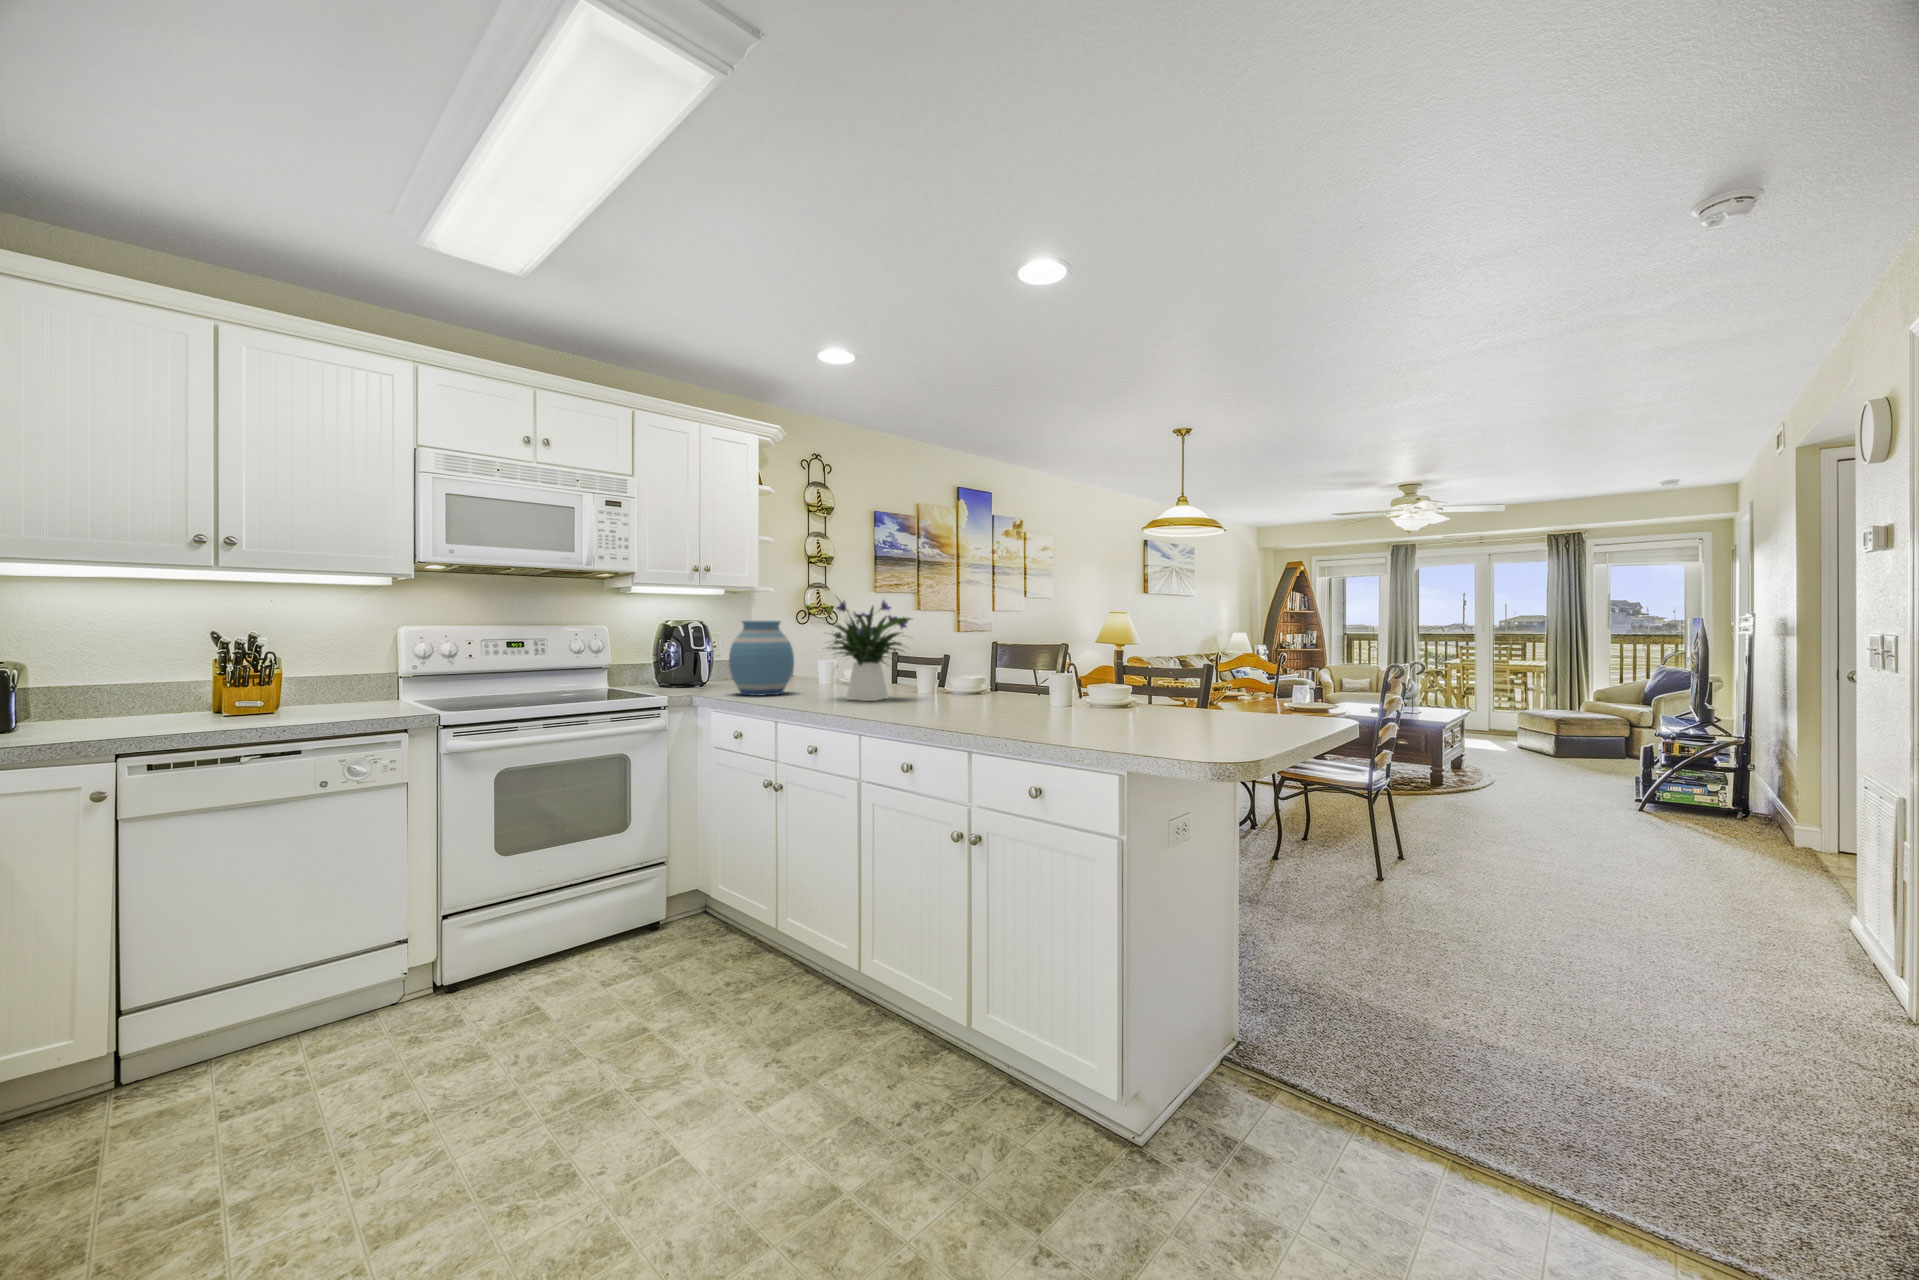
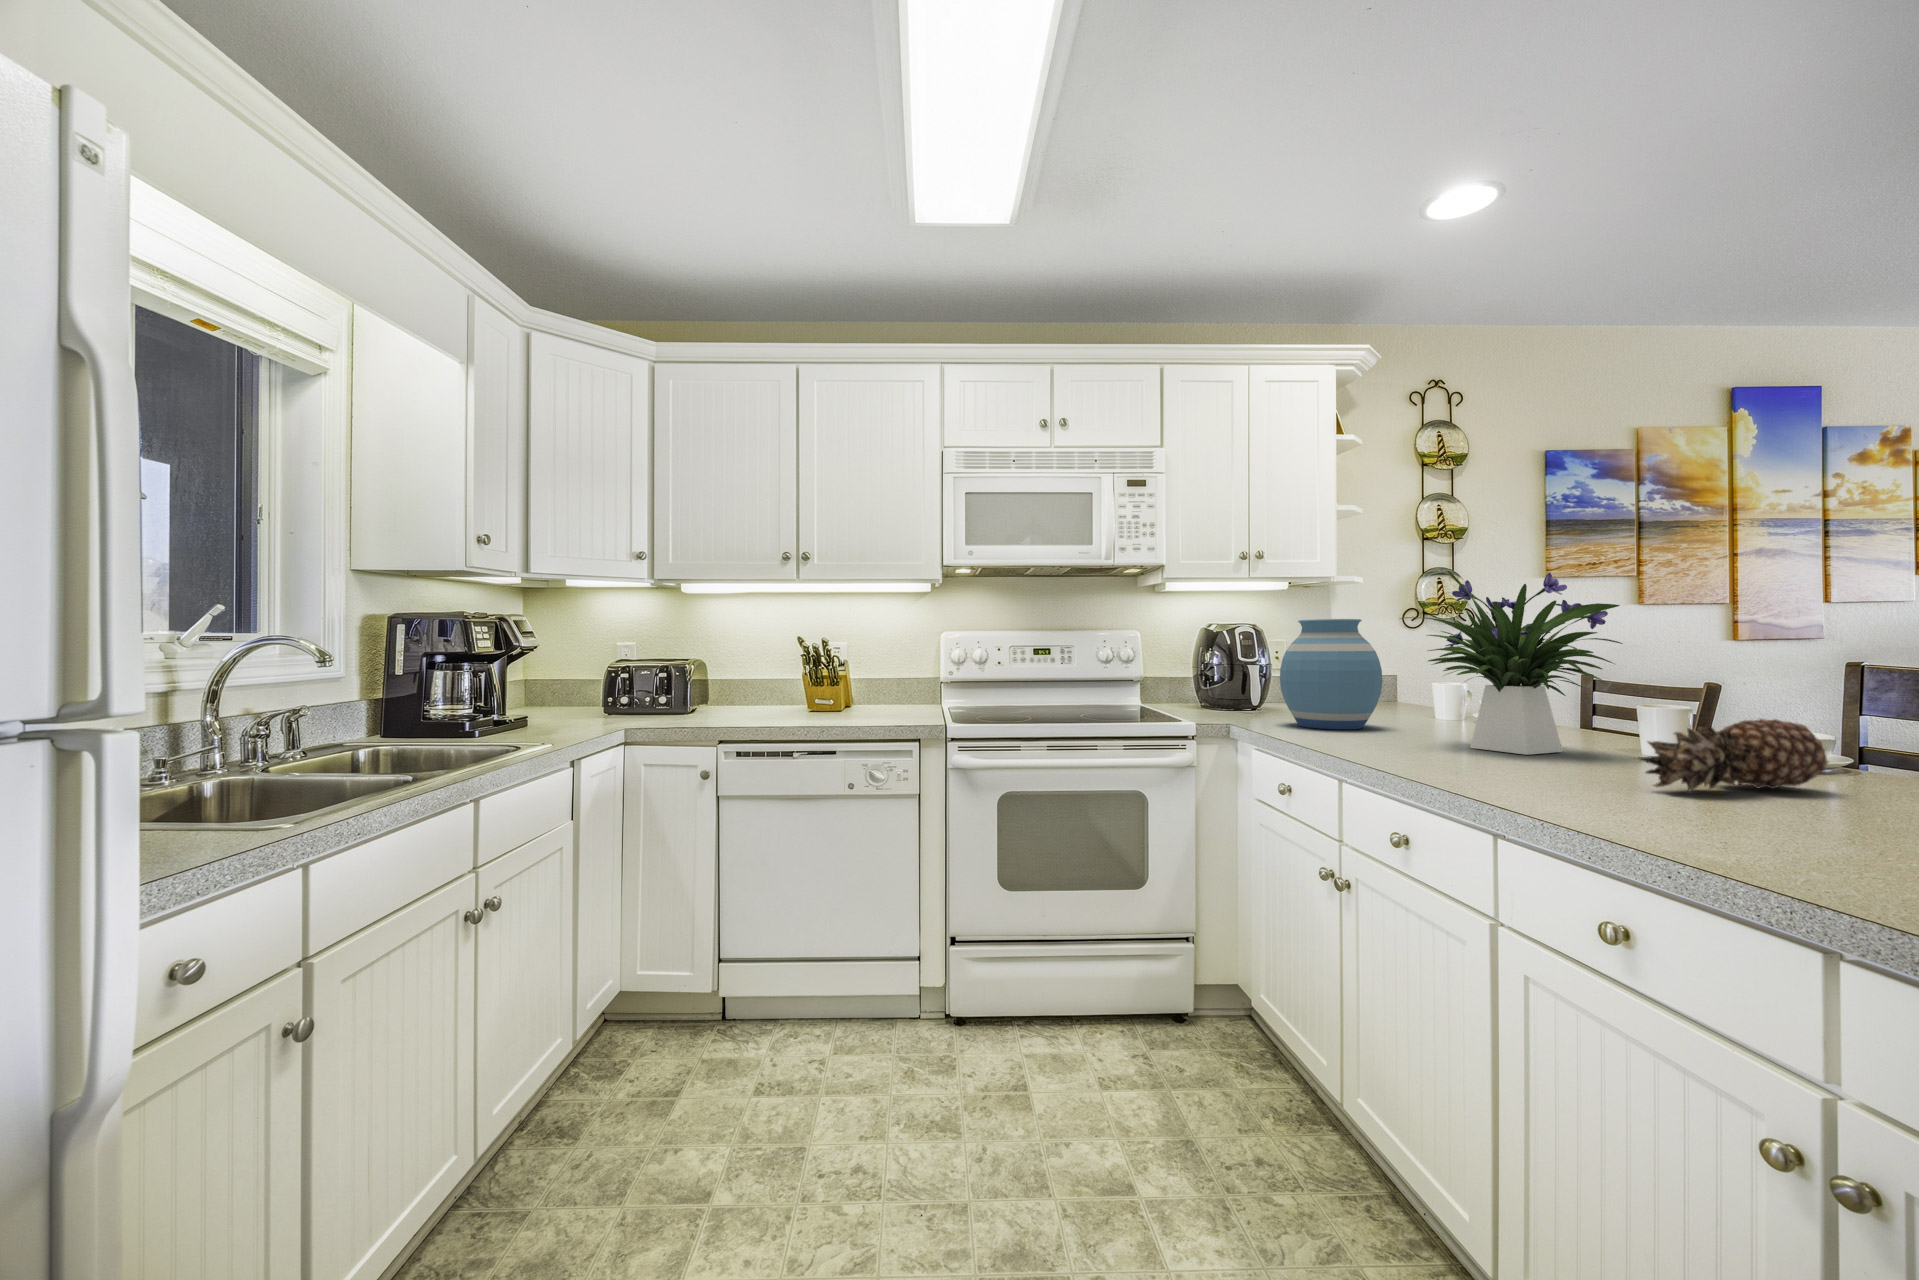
fruit: none [918,674,983,711] -> present [1636,719,1828,792]

